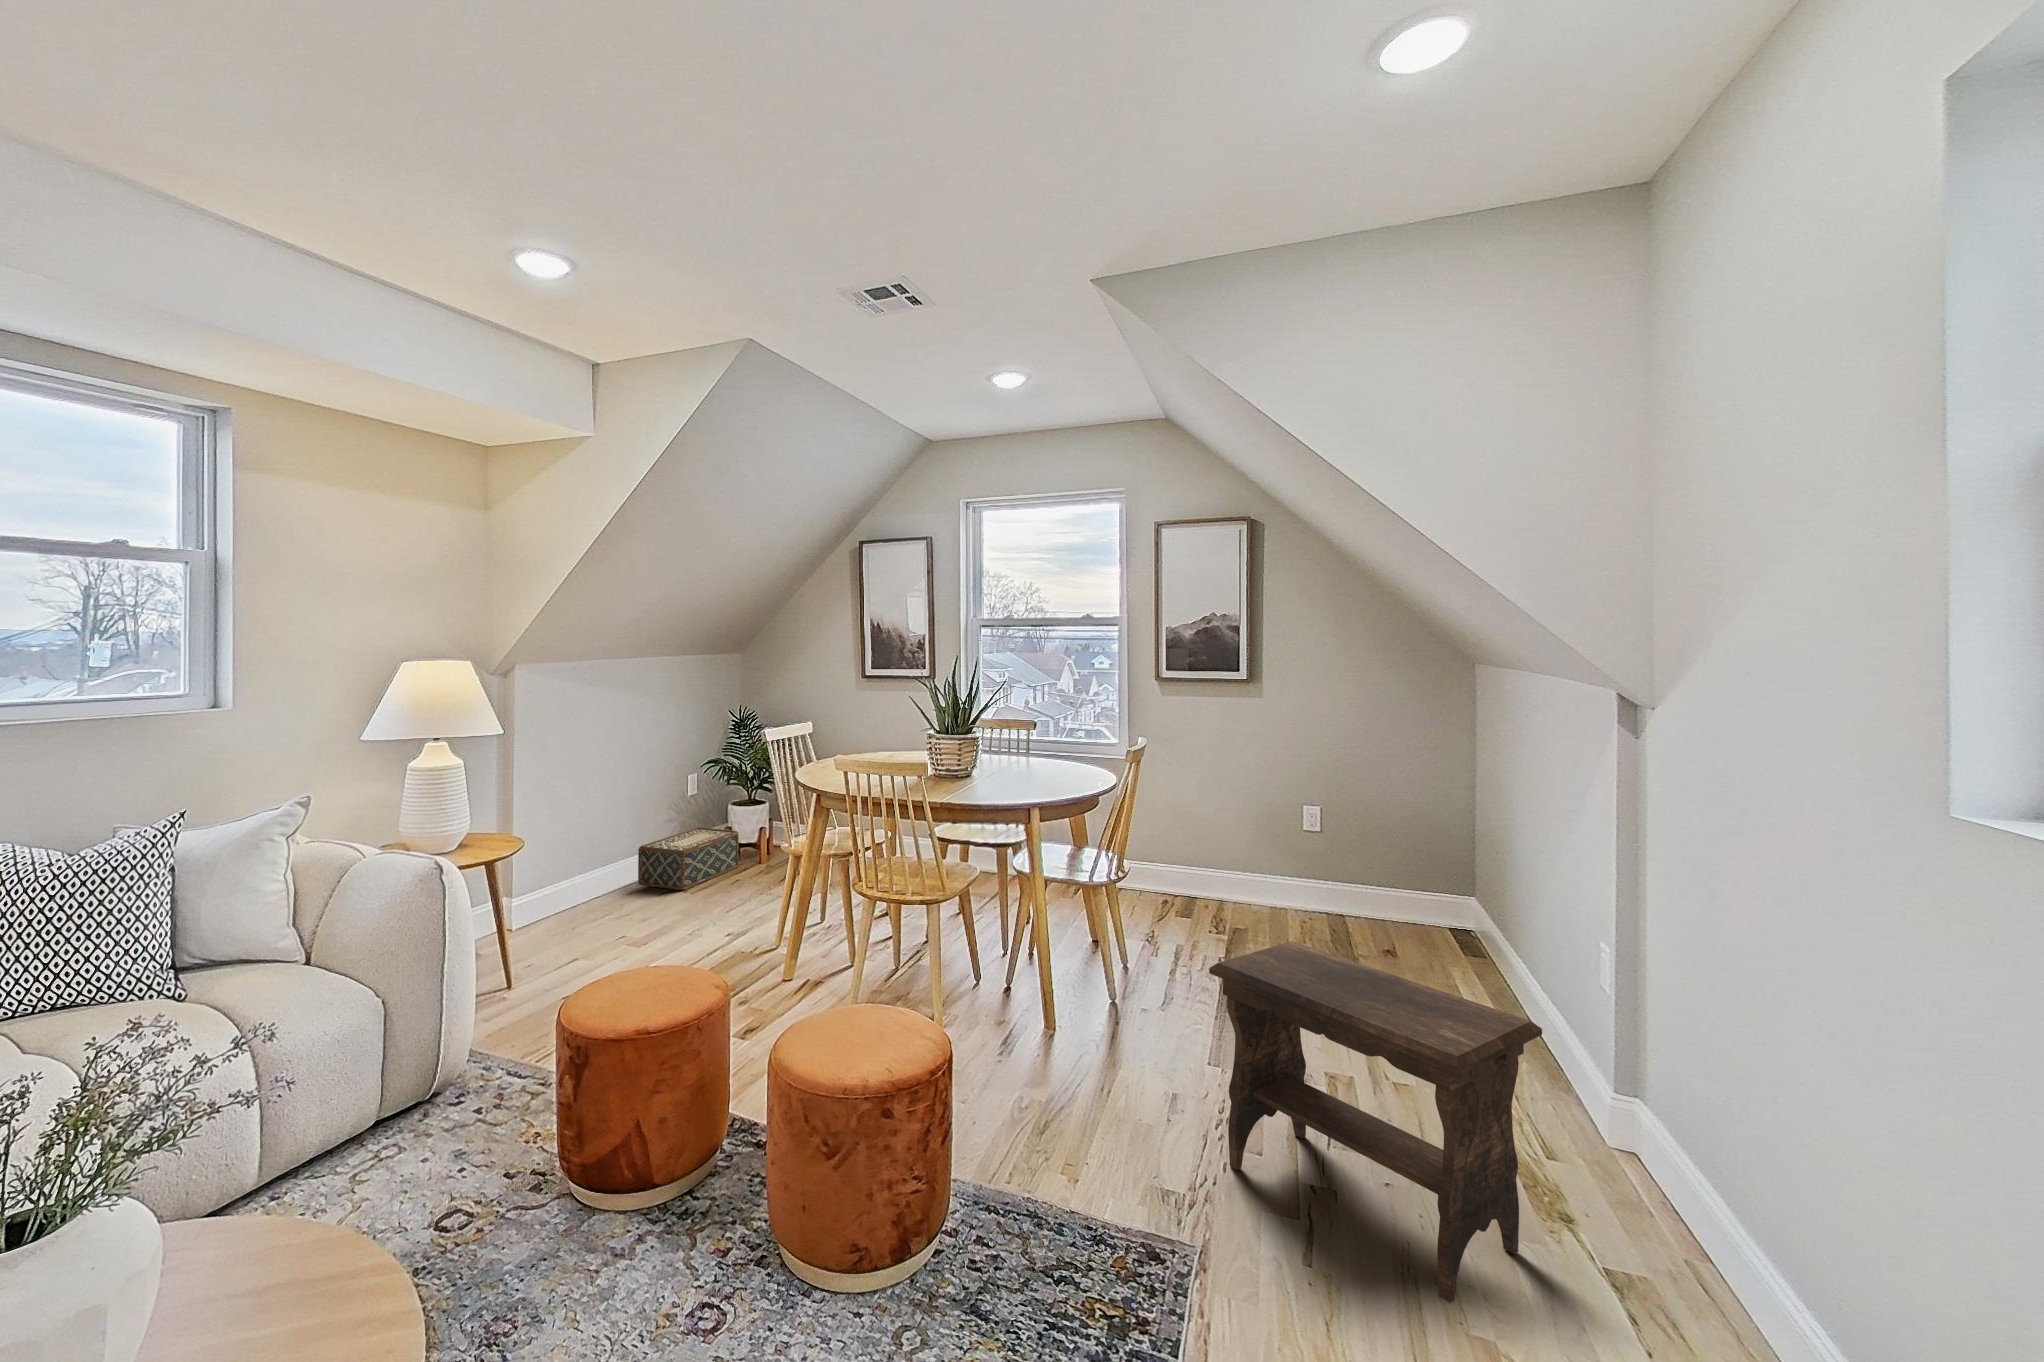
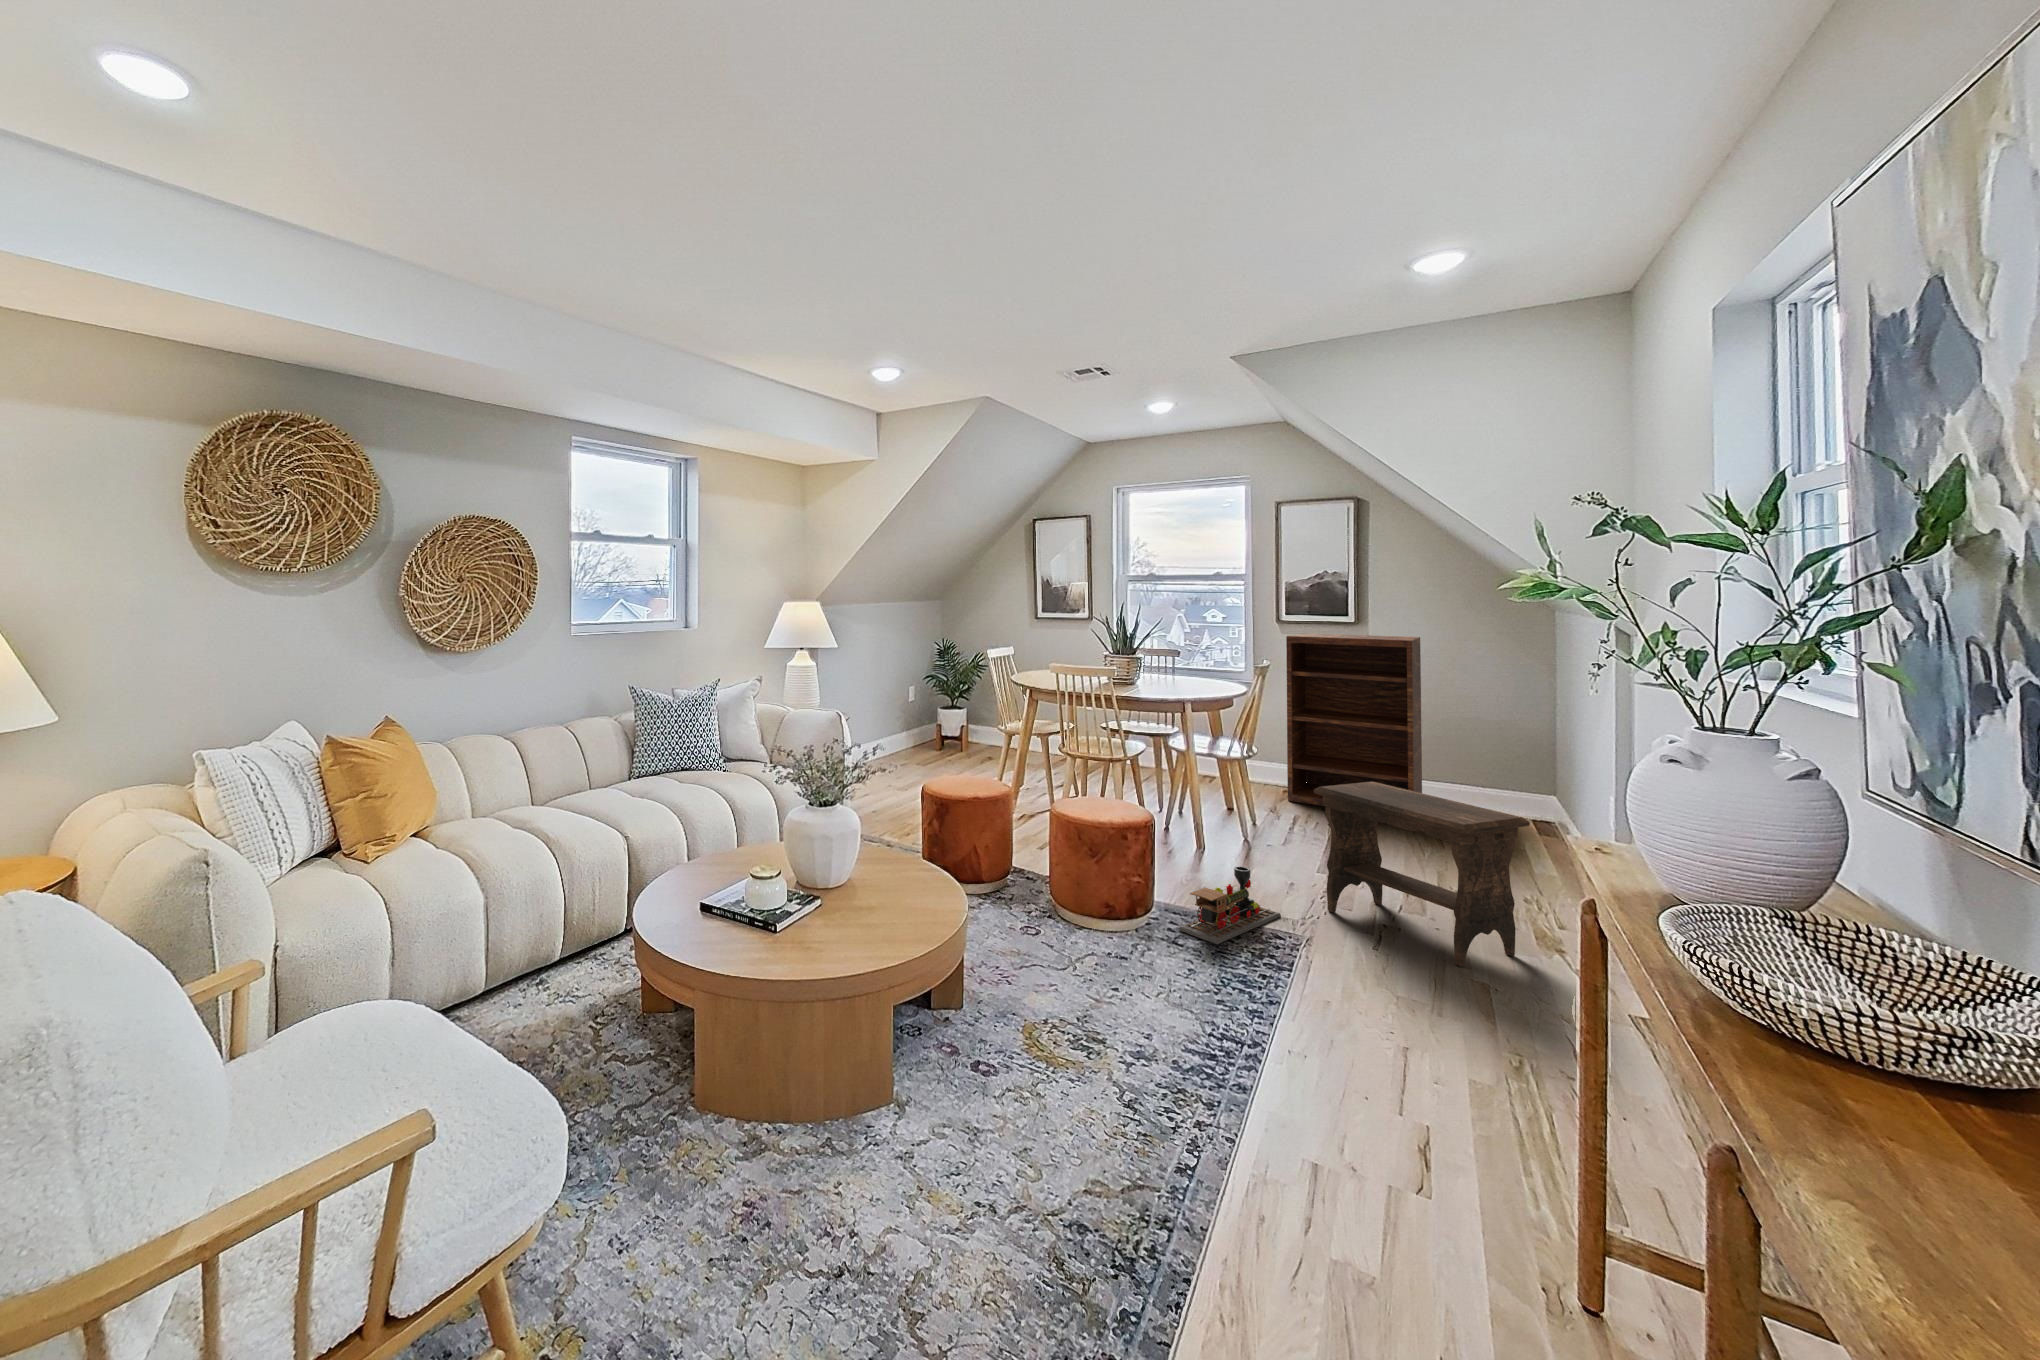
shelving unit: none [1167,694,1326,942] -> present [1286,633,1422,806]
woven basket: present [638,827,739,890] -> none [886,725,950,765]
toy train: none [988,1117,1159,1303] -> present [1179,866,1281,944]

